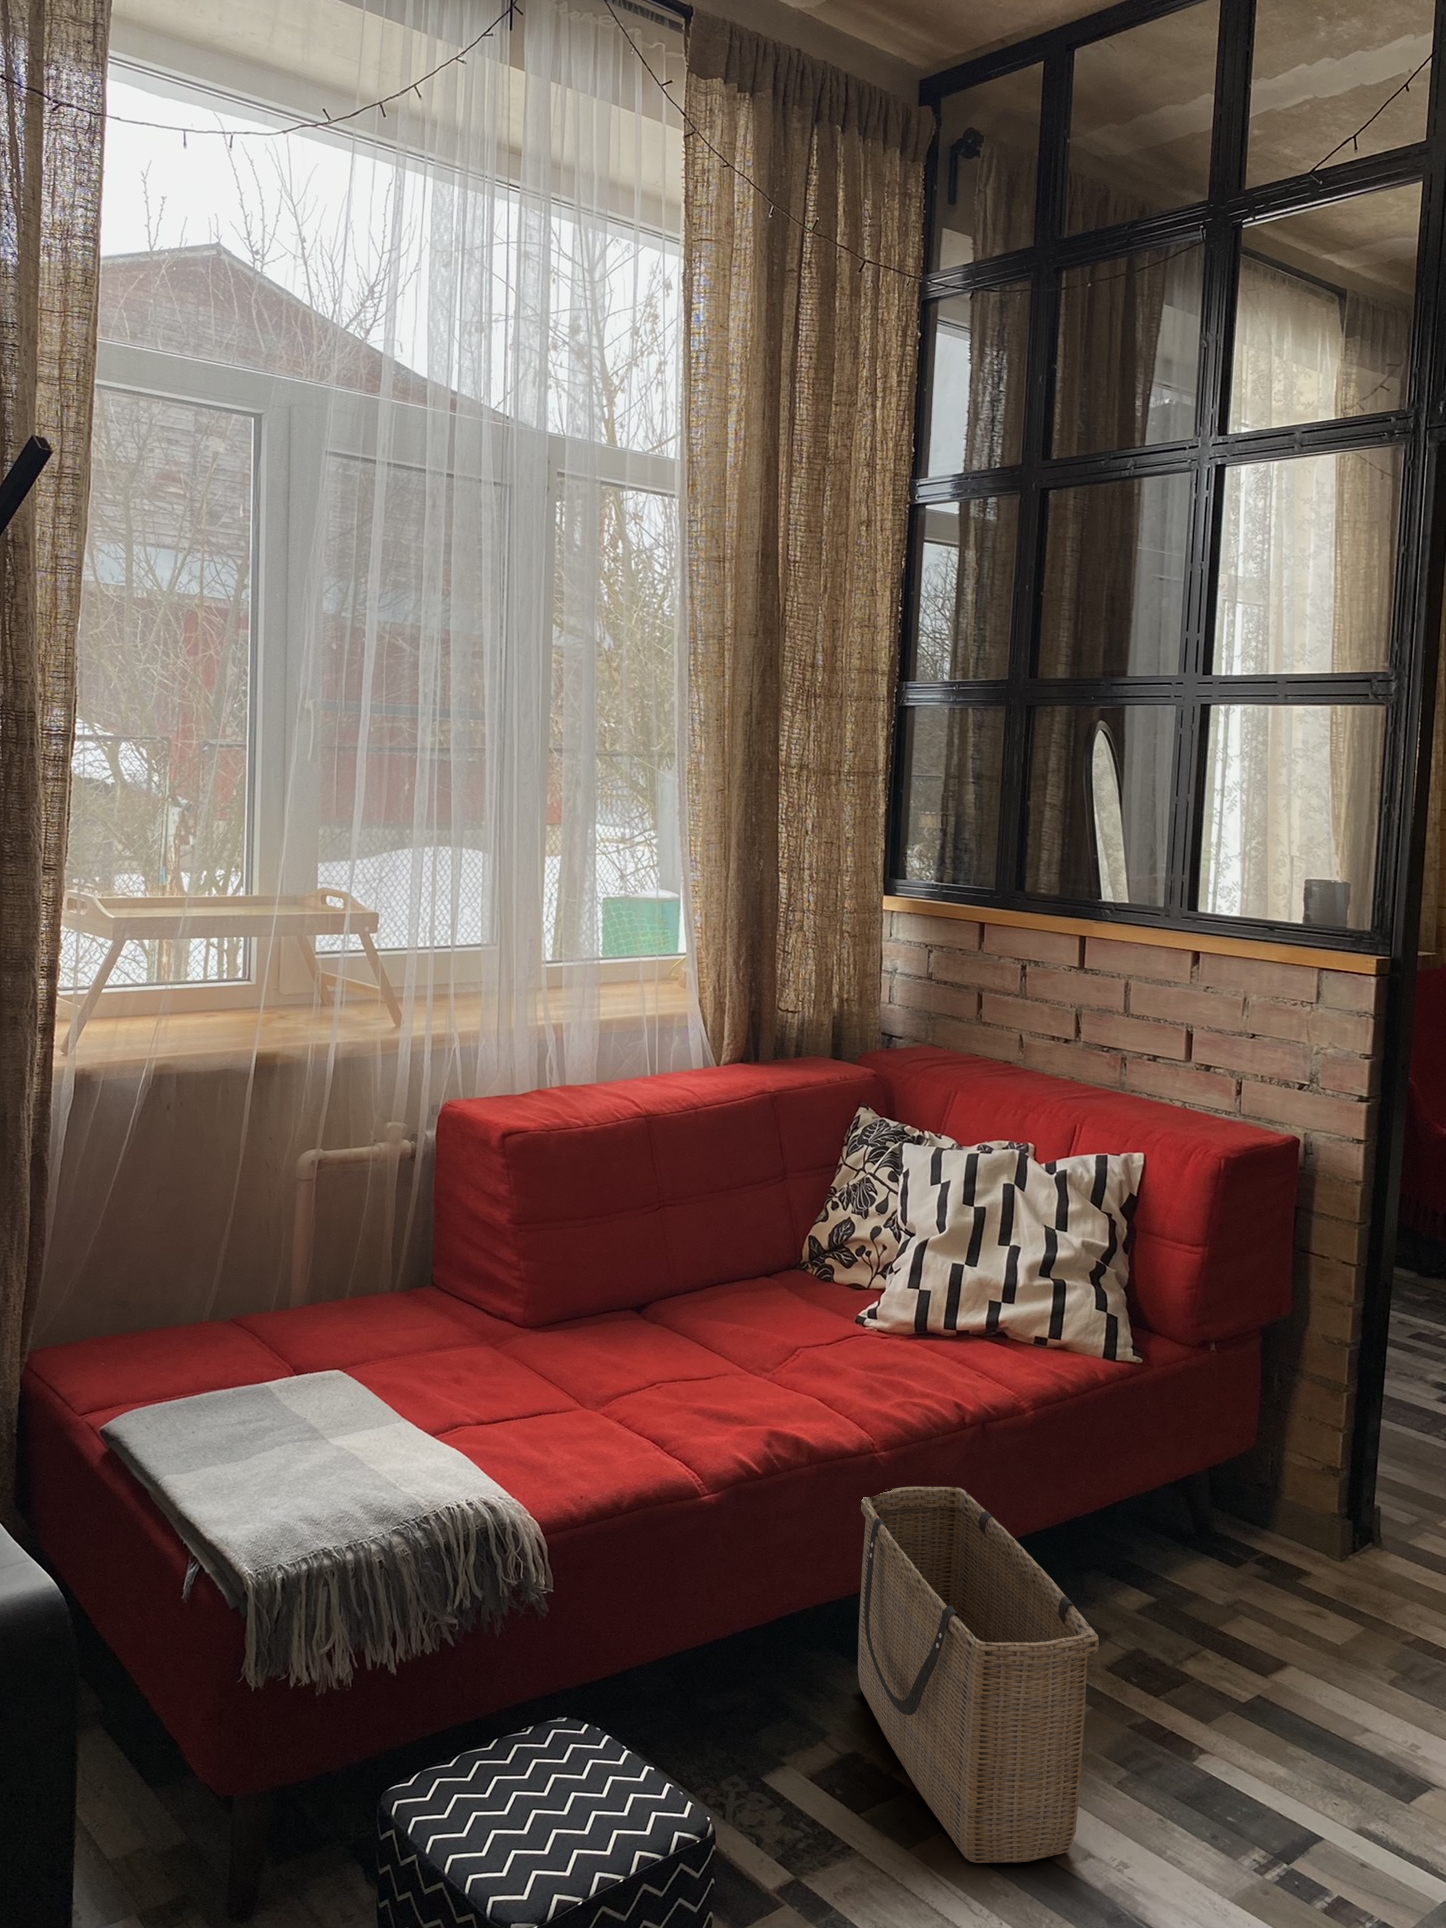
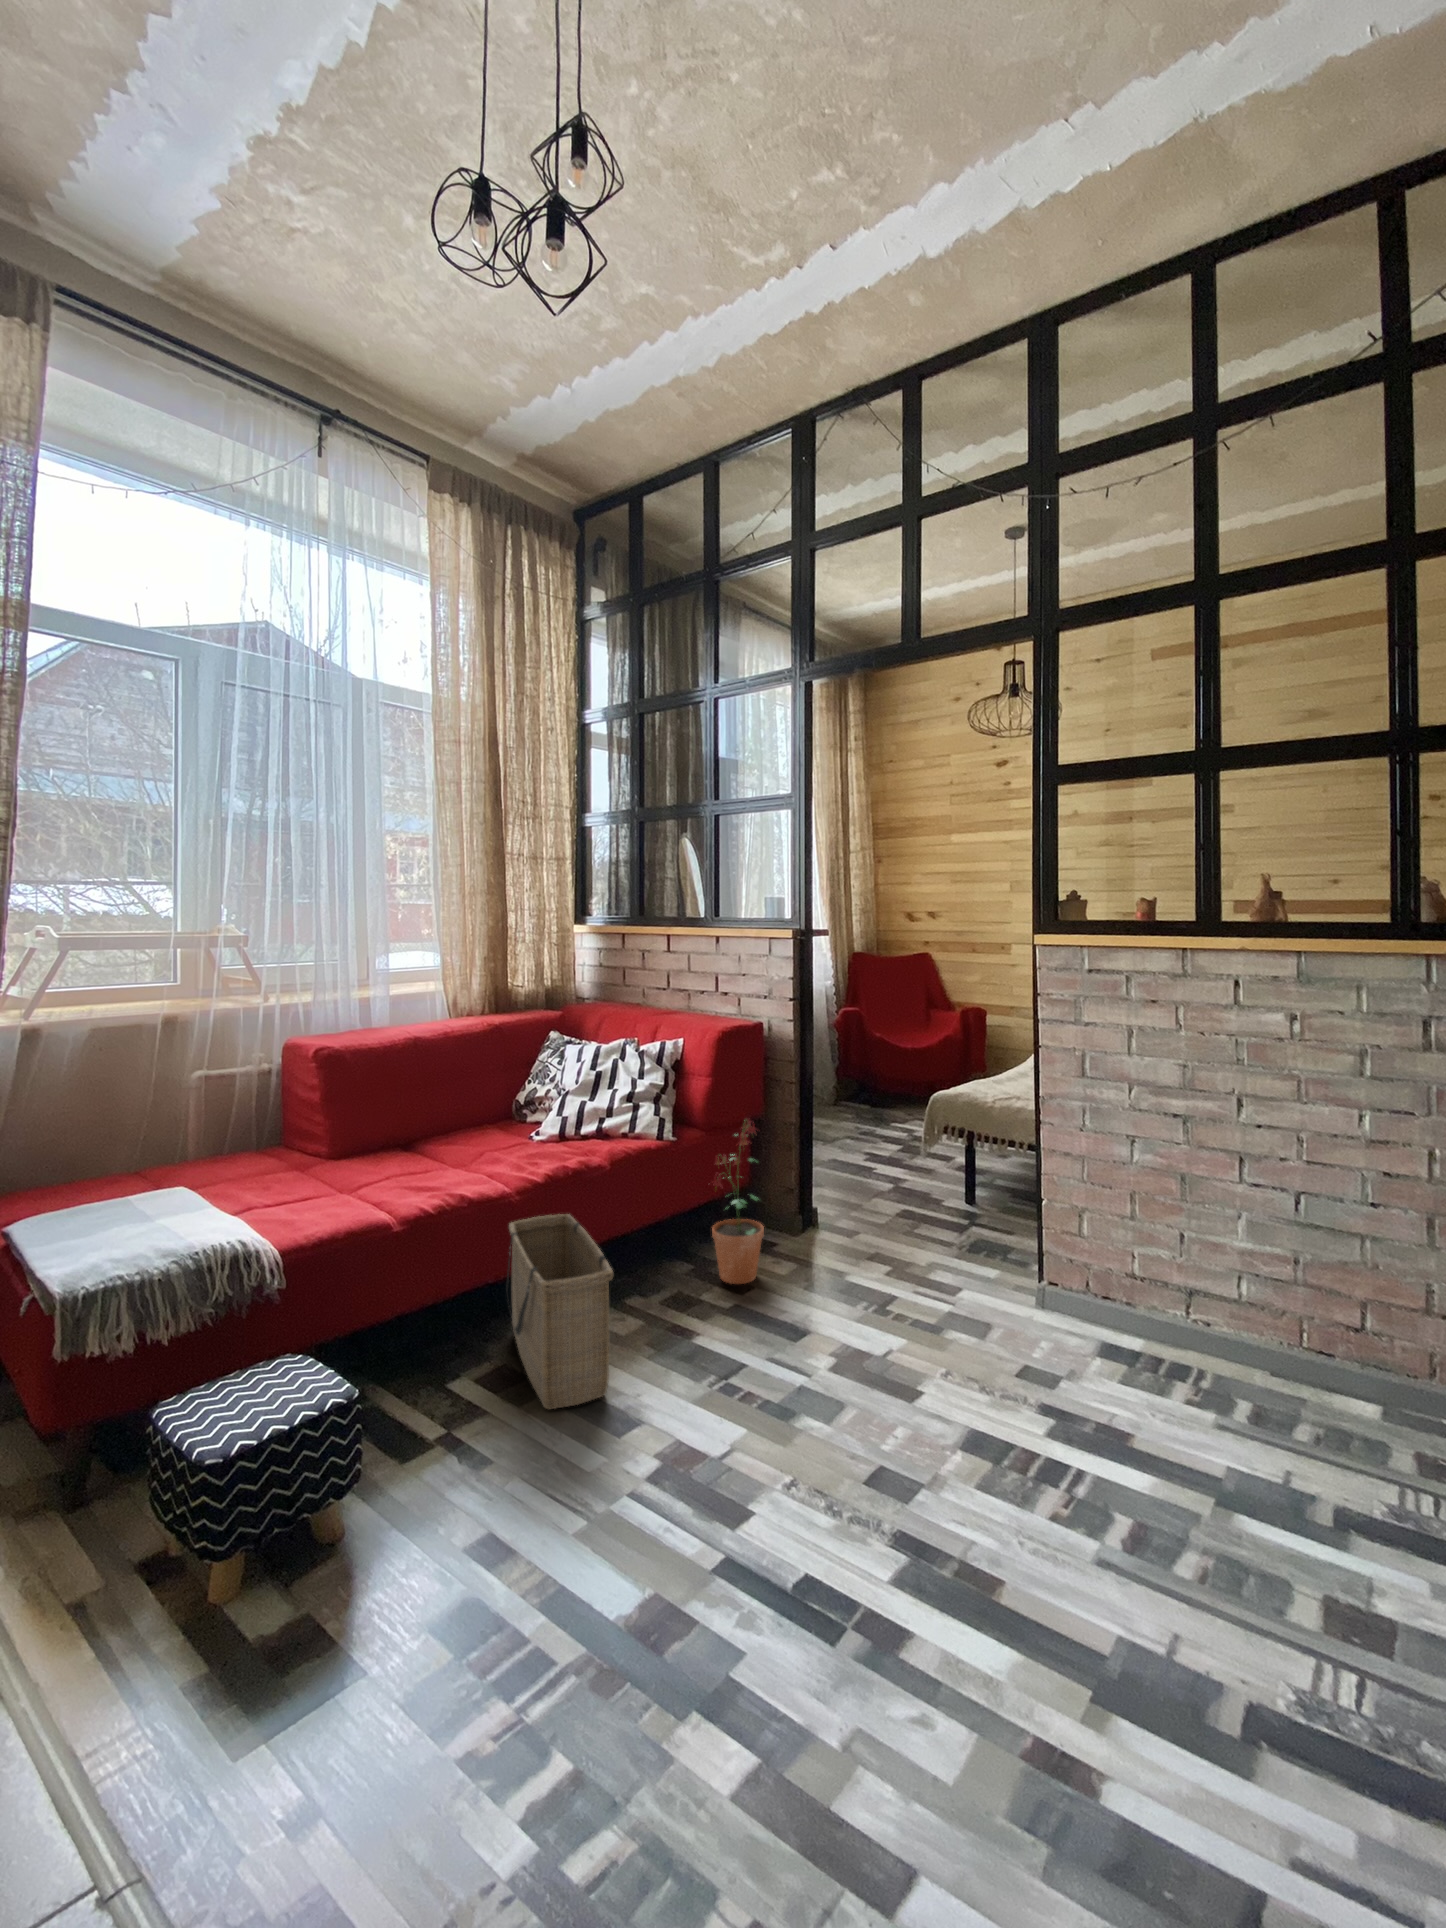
potted plant: none [1197,1330,1308,1644] -> present [712,1119,764,1284]

